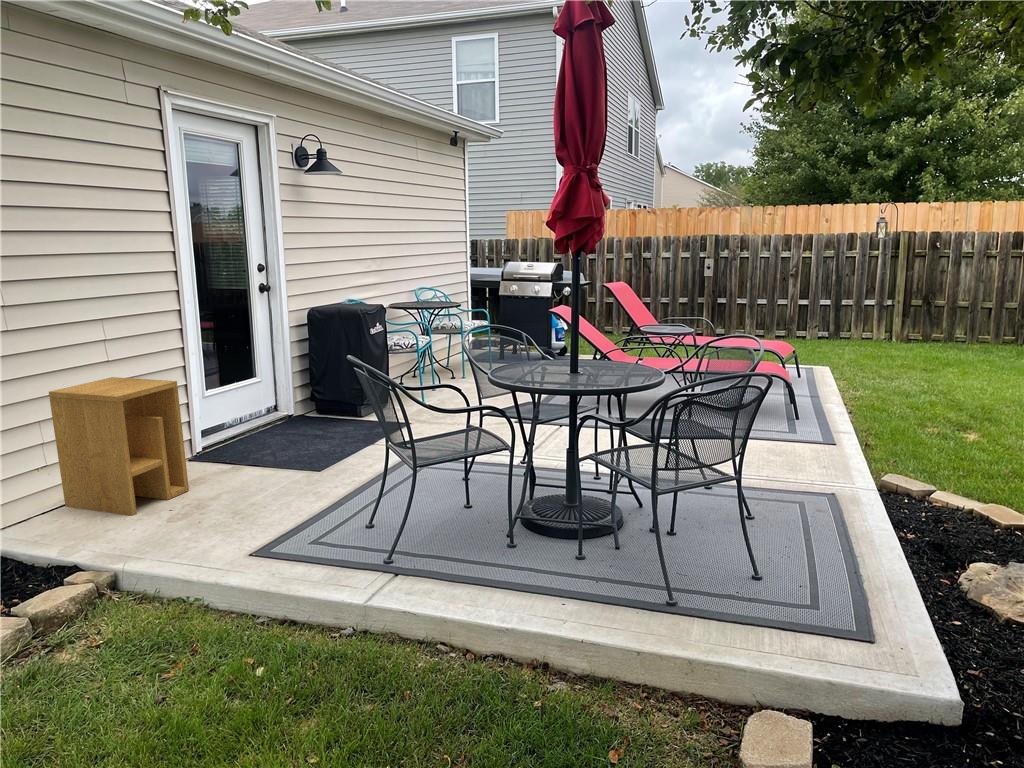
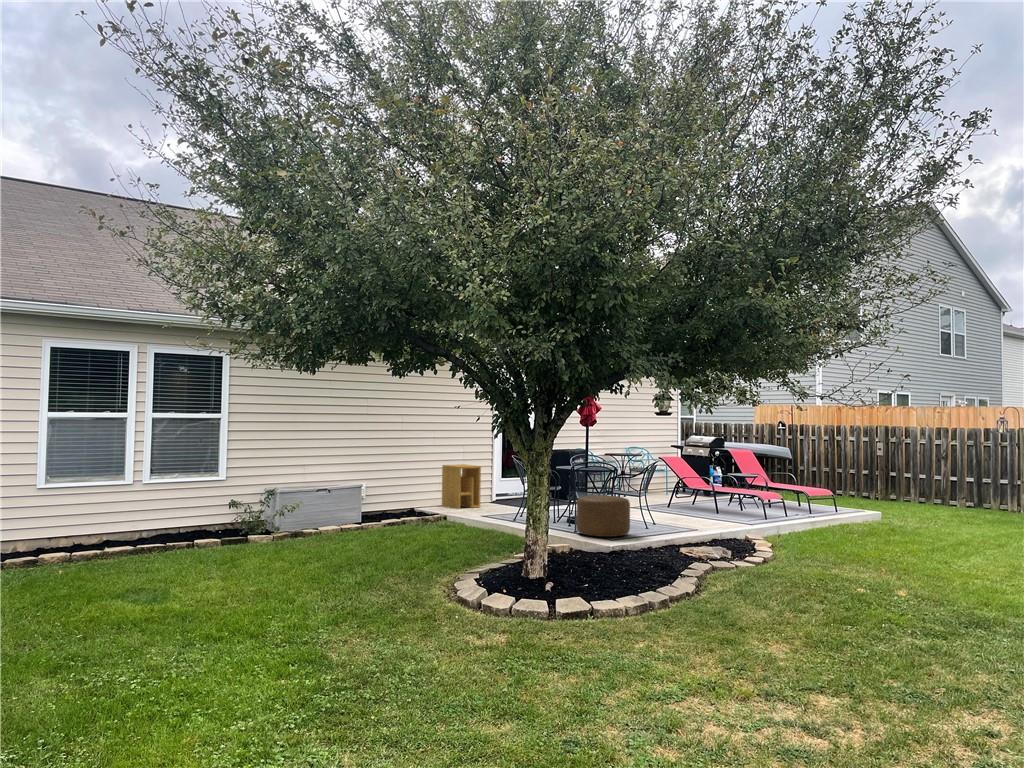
ottoman: none [666,471,848,636] -> present [576,495,630,537]

